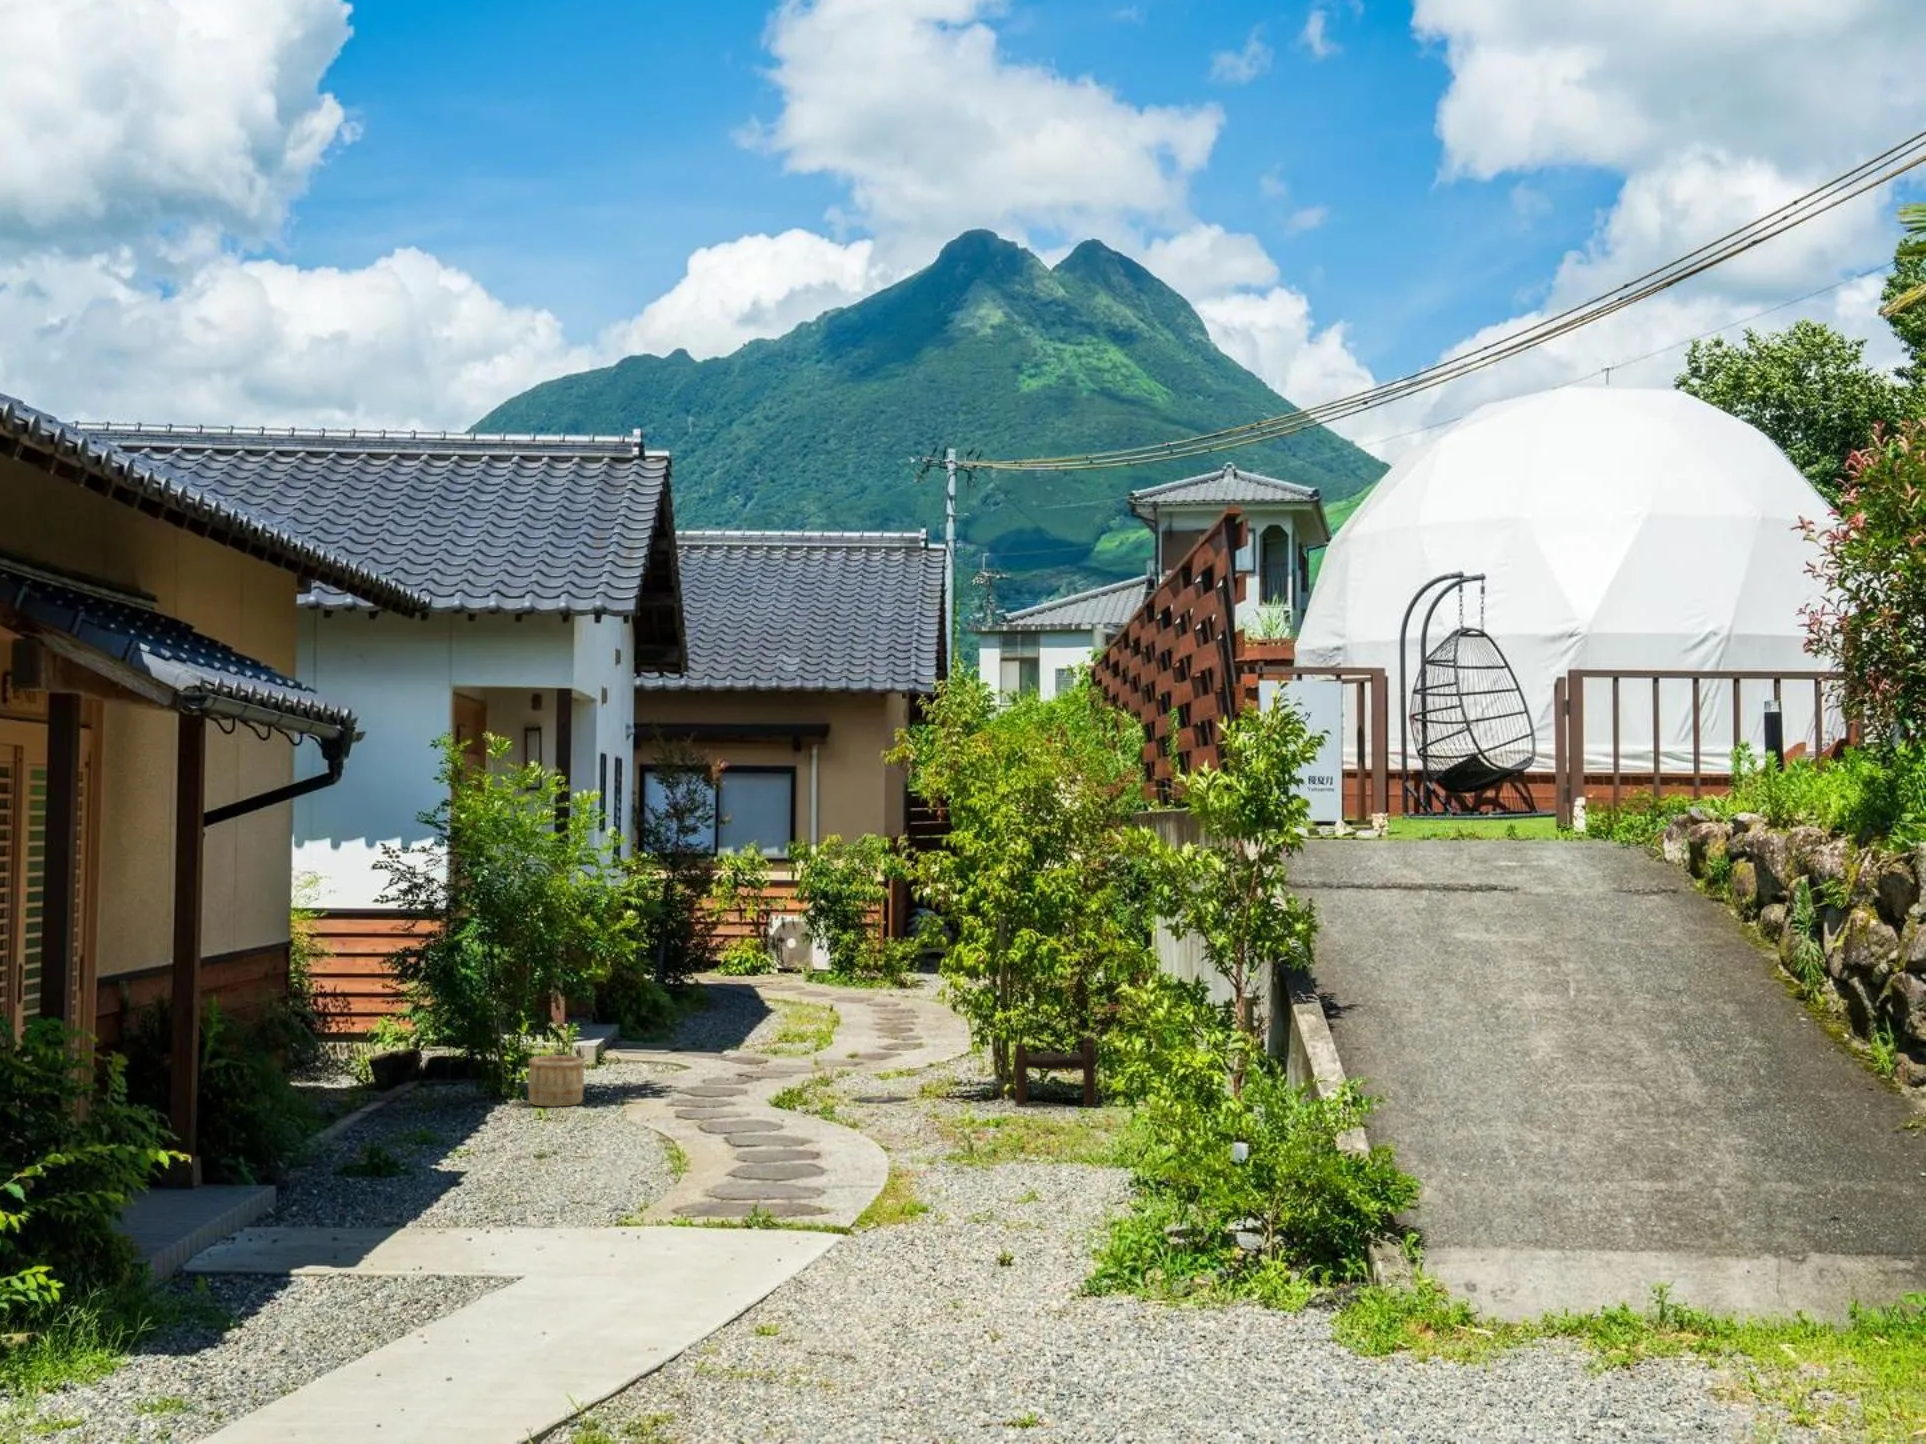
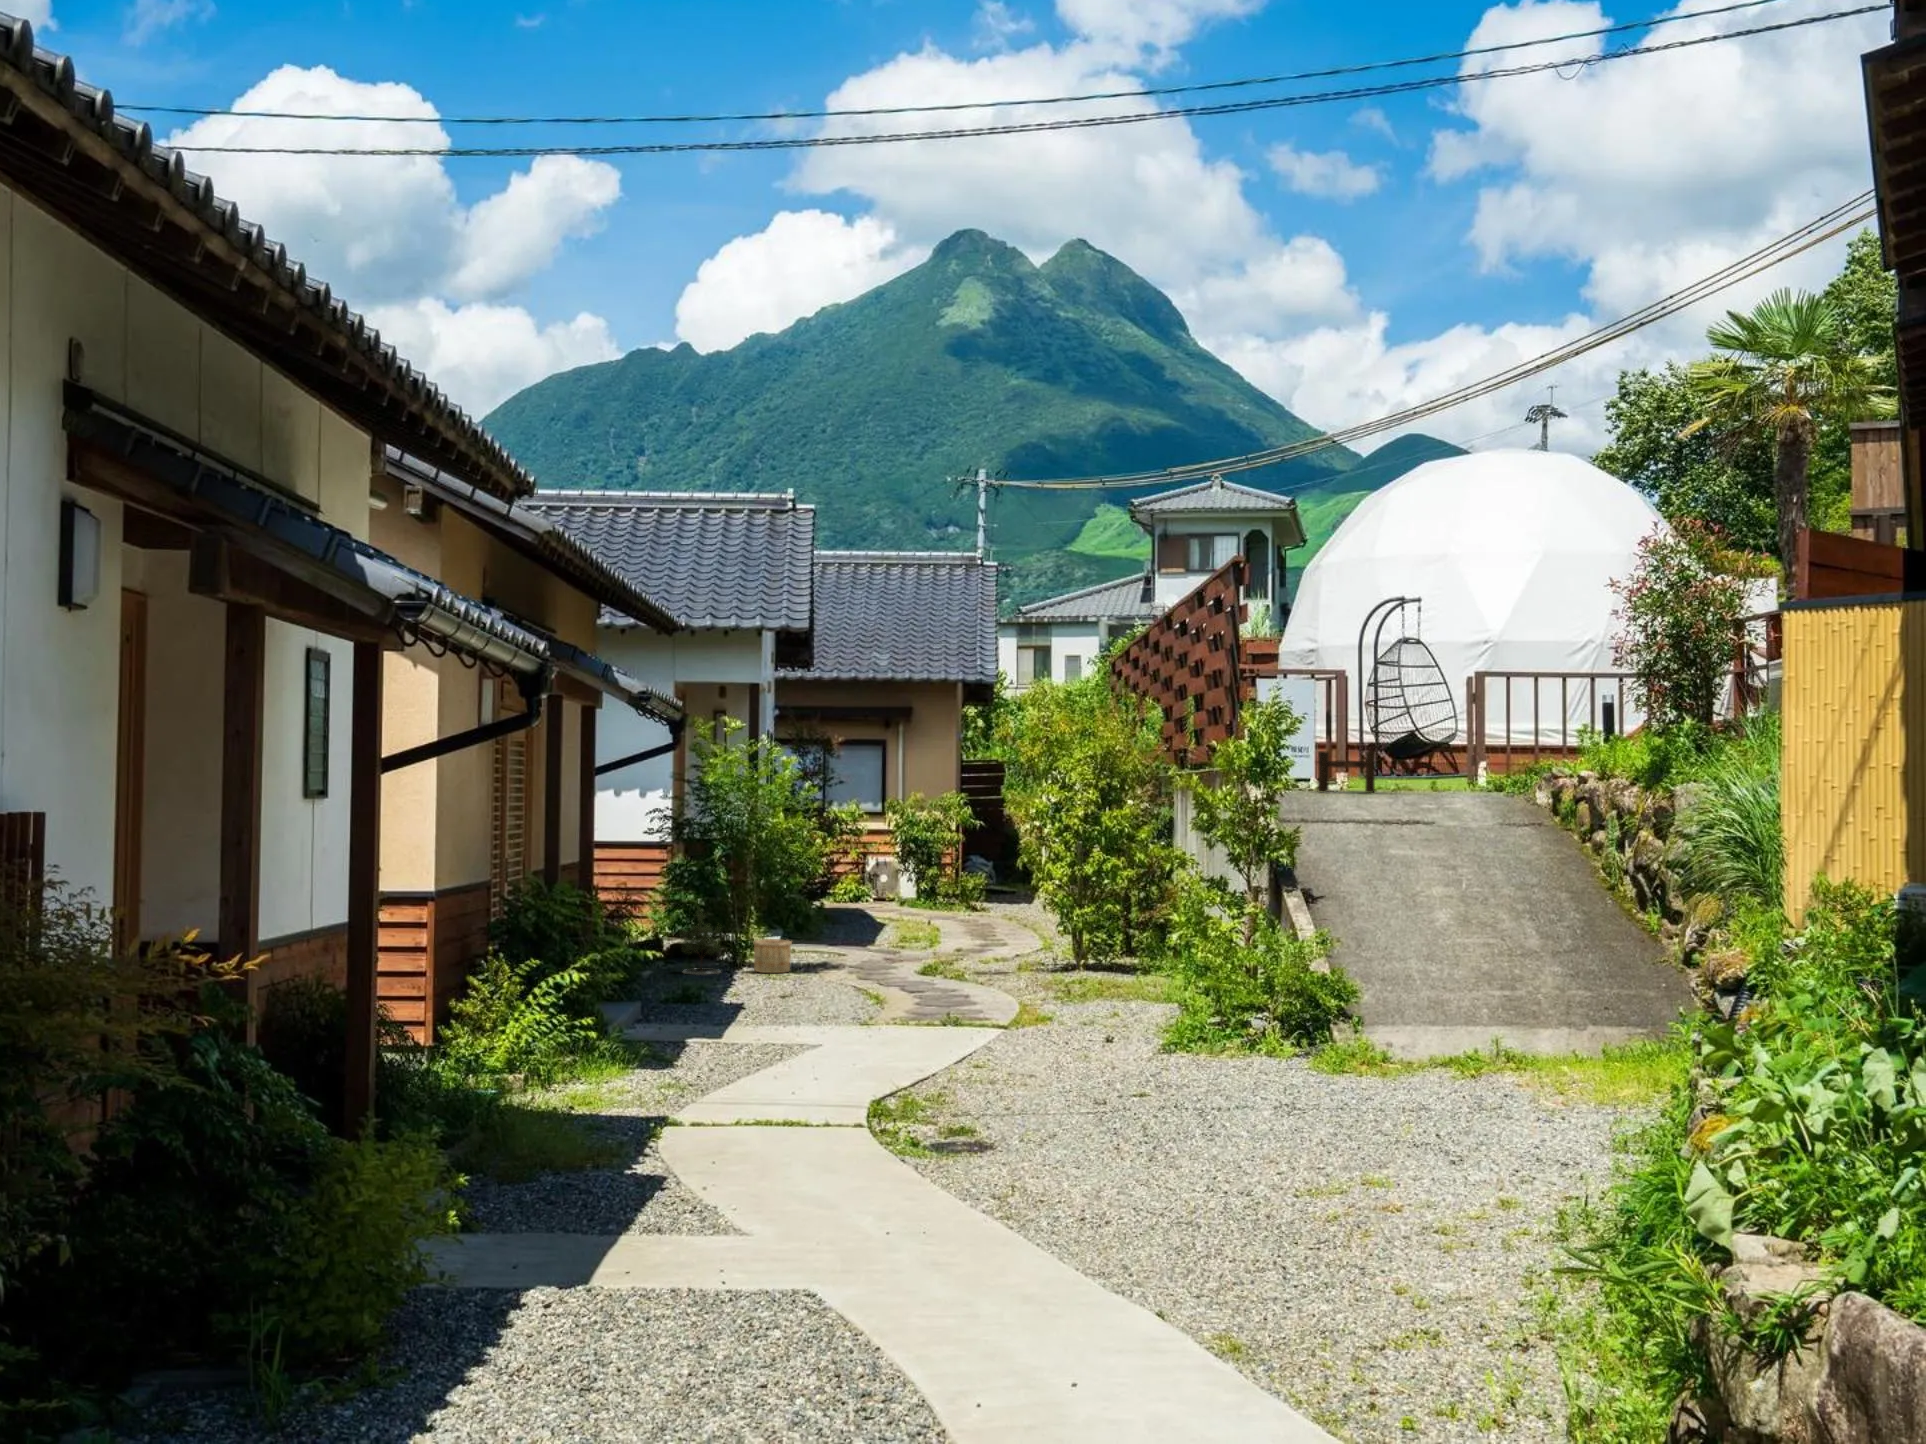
potted tree: none [413,1005,483,1110] -> present [680,907,721,975]
stool: present [1014,1037,1097,1107] -> present [1318,751,1375,793]

